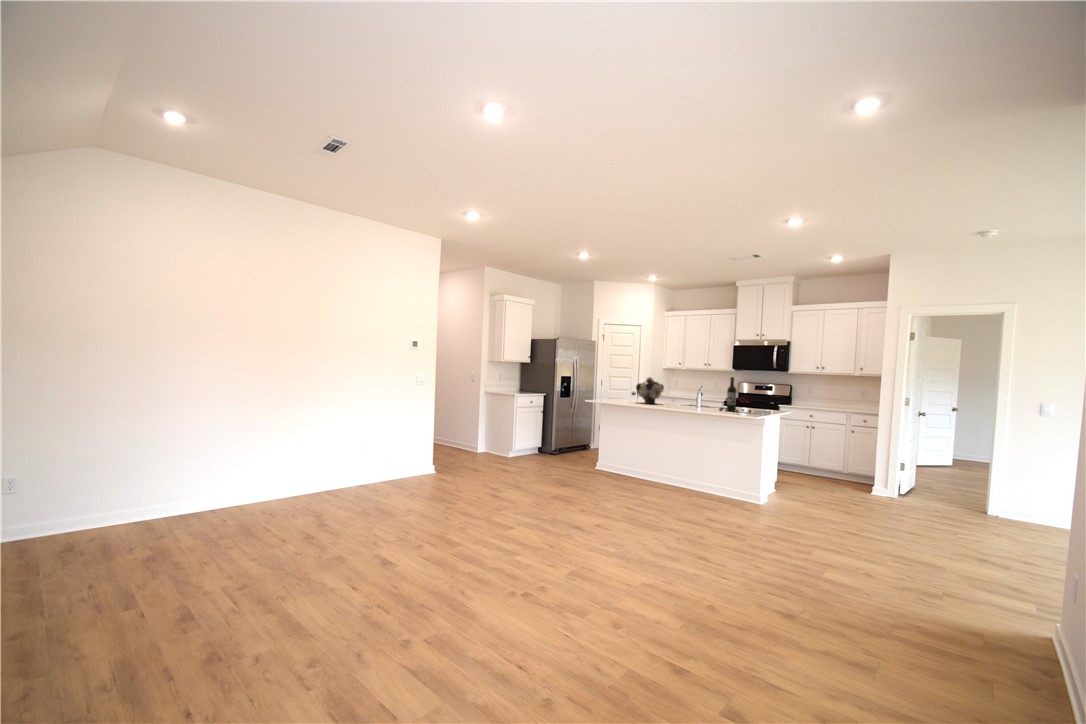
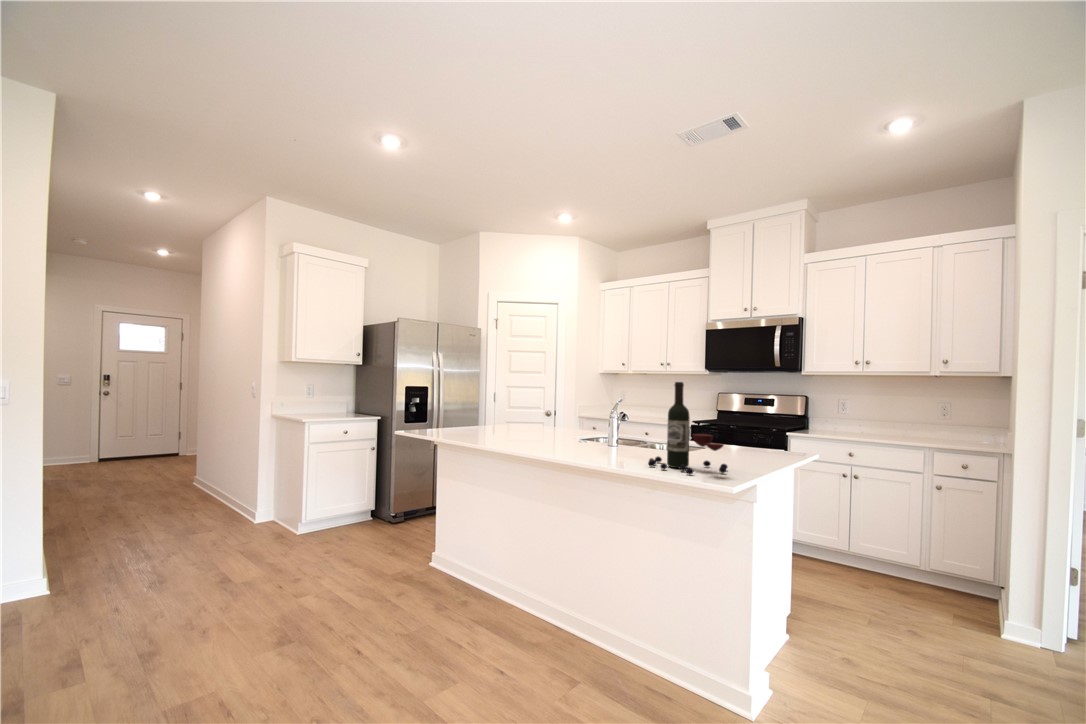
flower arrangement: present [636,377,664,404] -> none [484,384,543,444]

